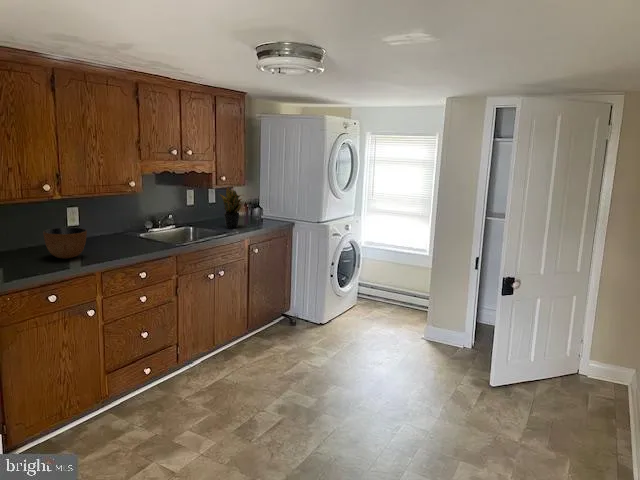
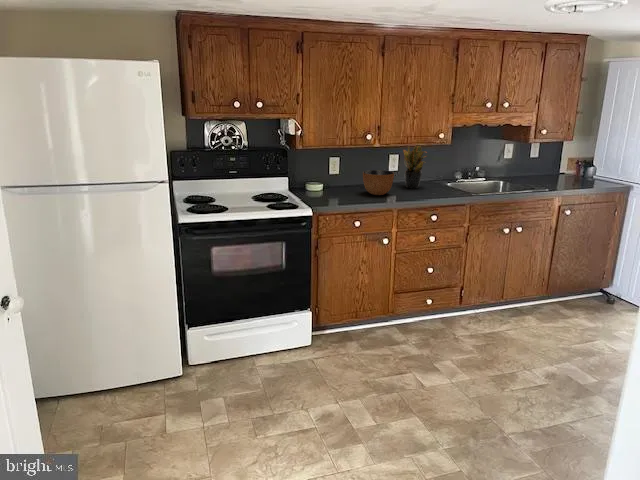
potted plant: present [220,187,242,228] -> present [403,144,427,189]

